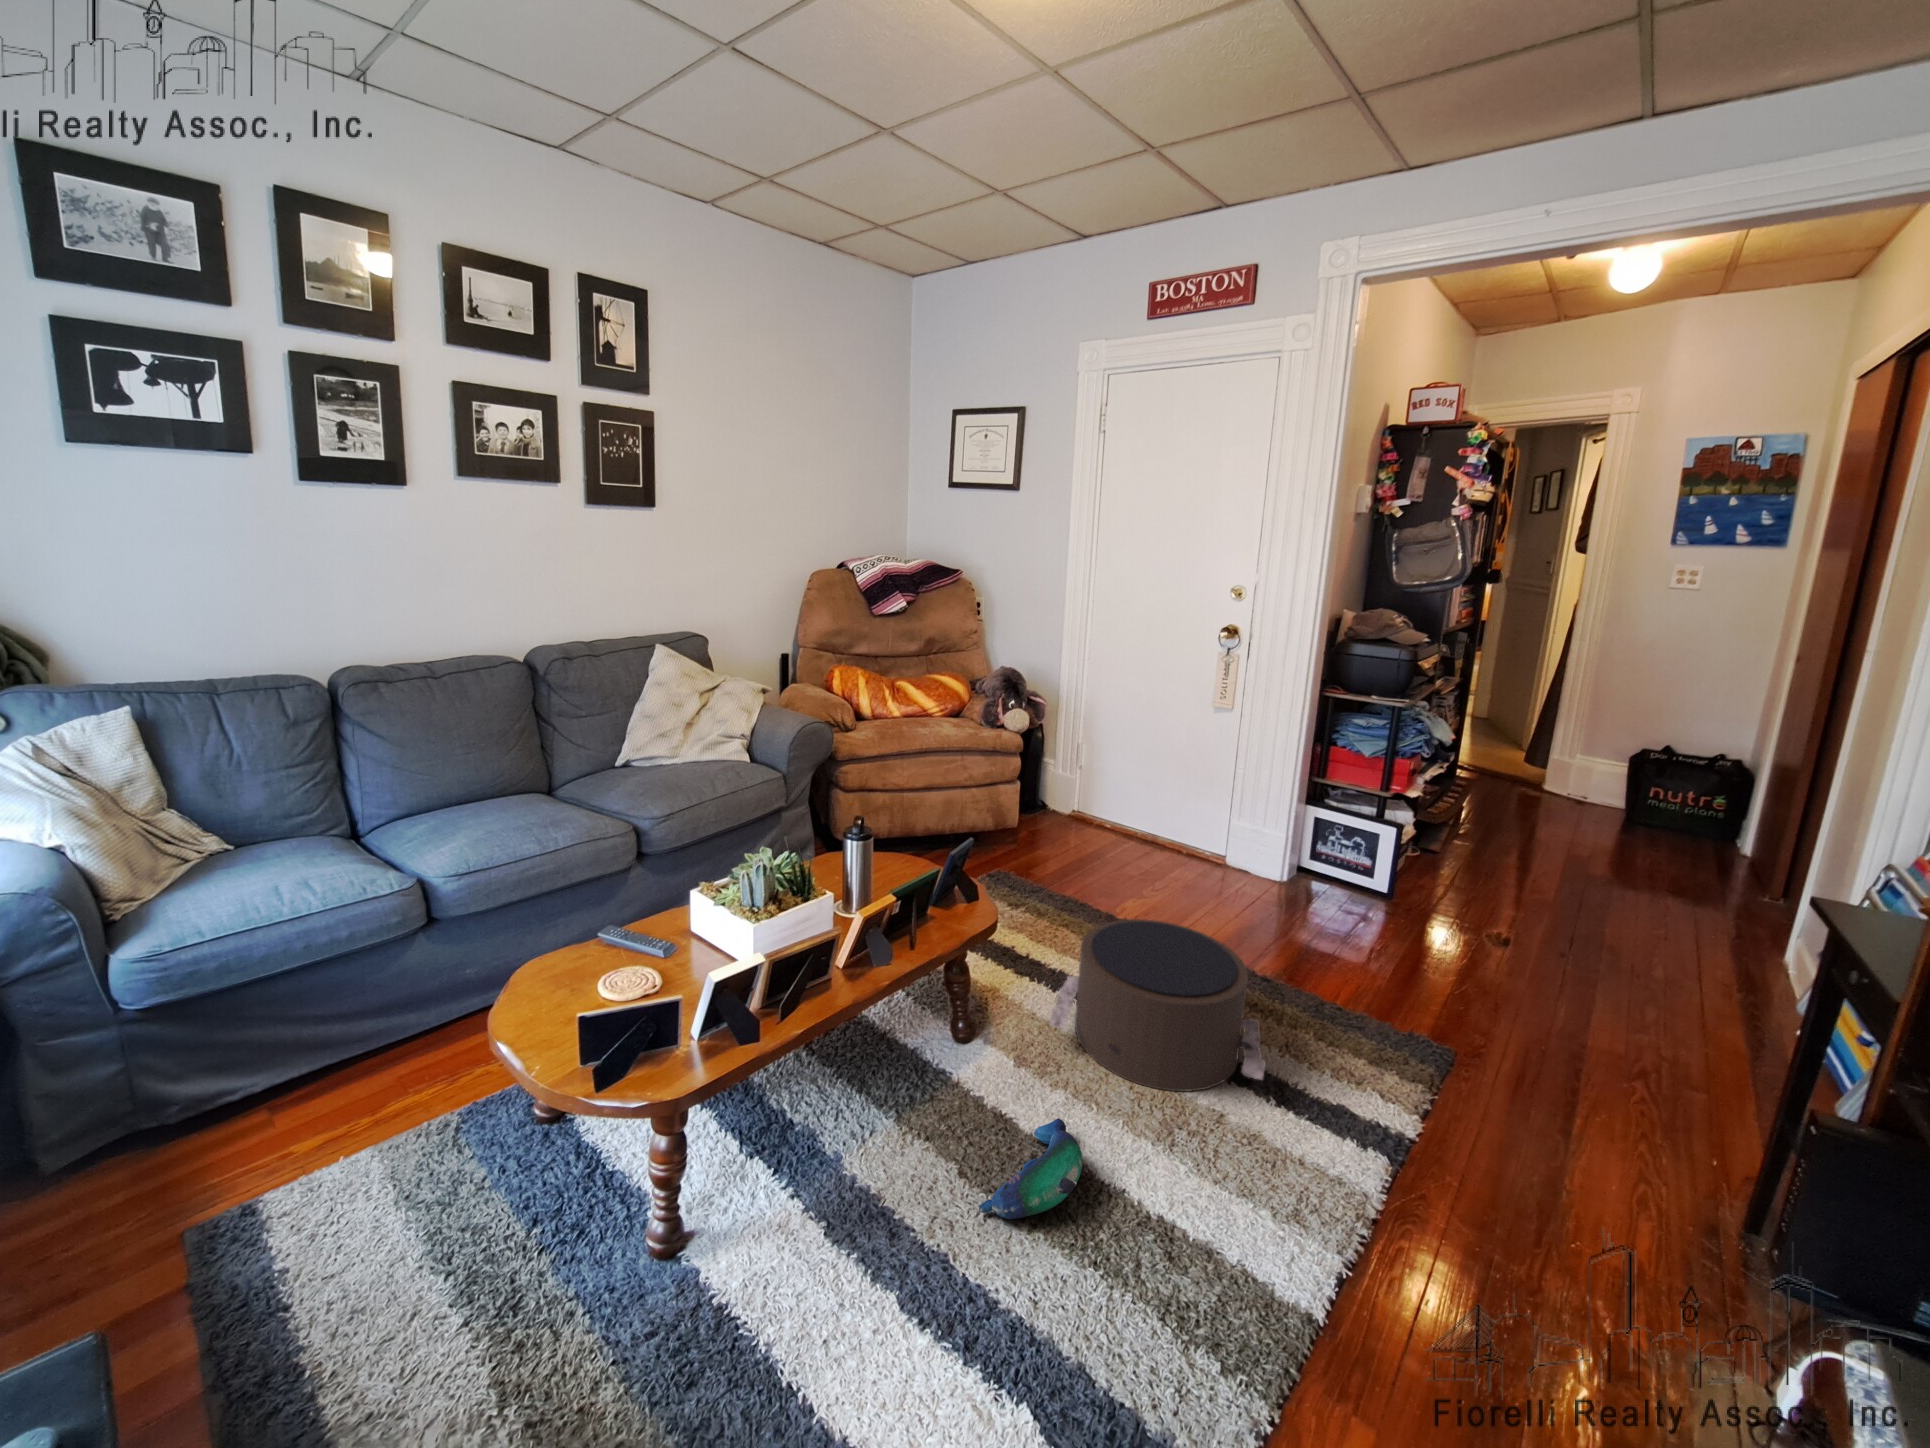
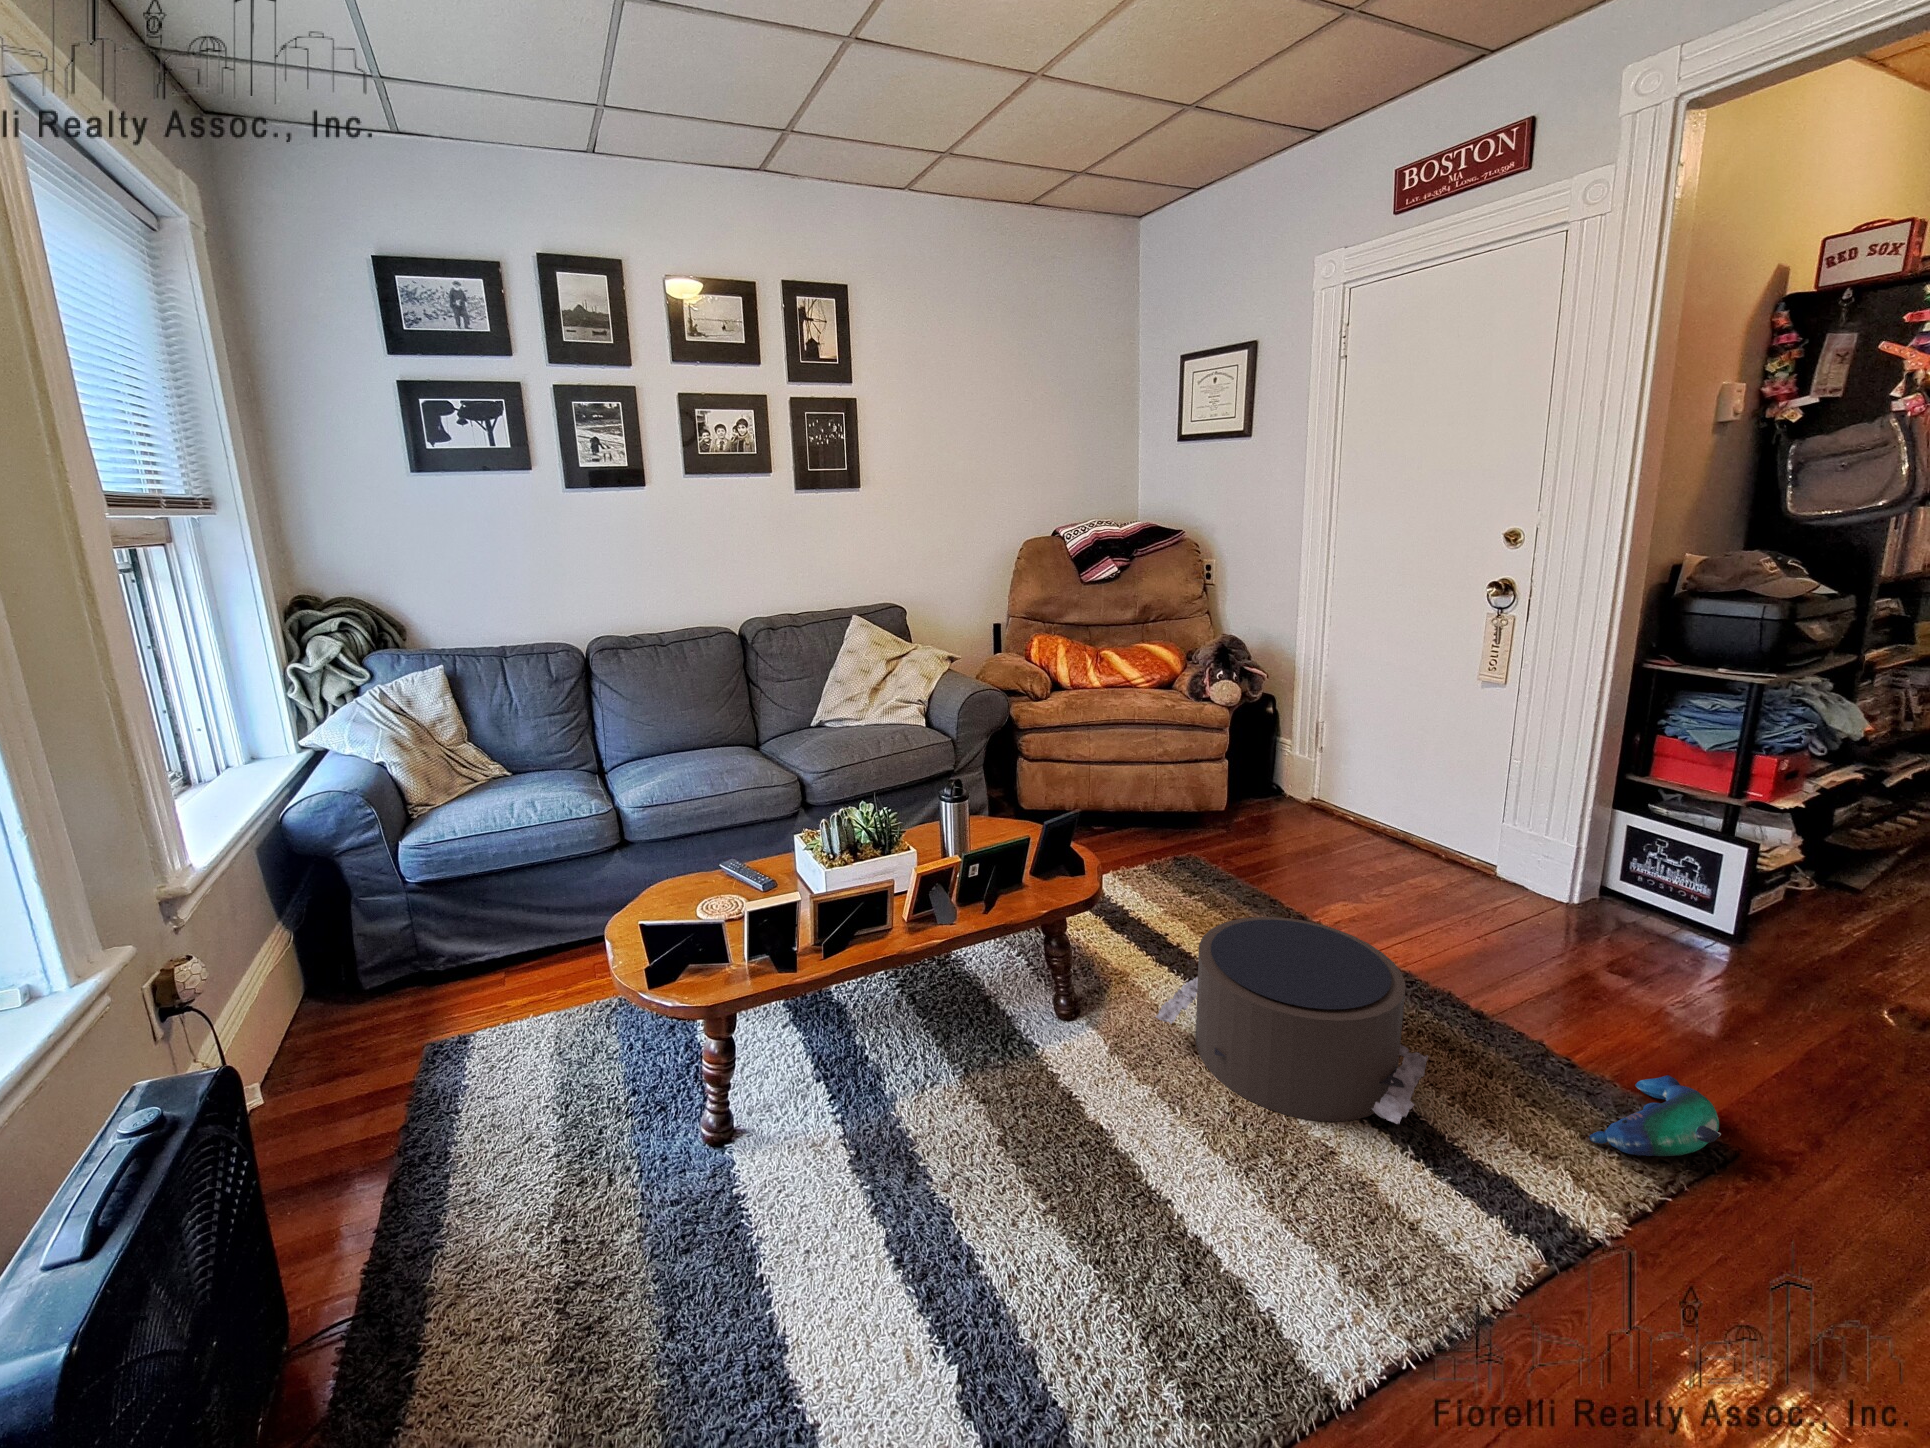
plush toy: present [979,1118,1082,1219] -> present [1589,1075,1721,1156]

